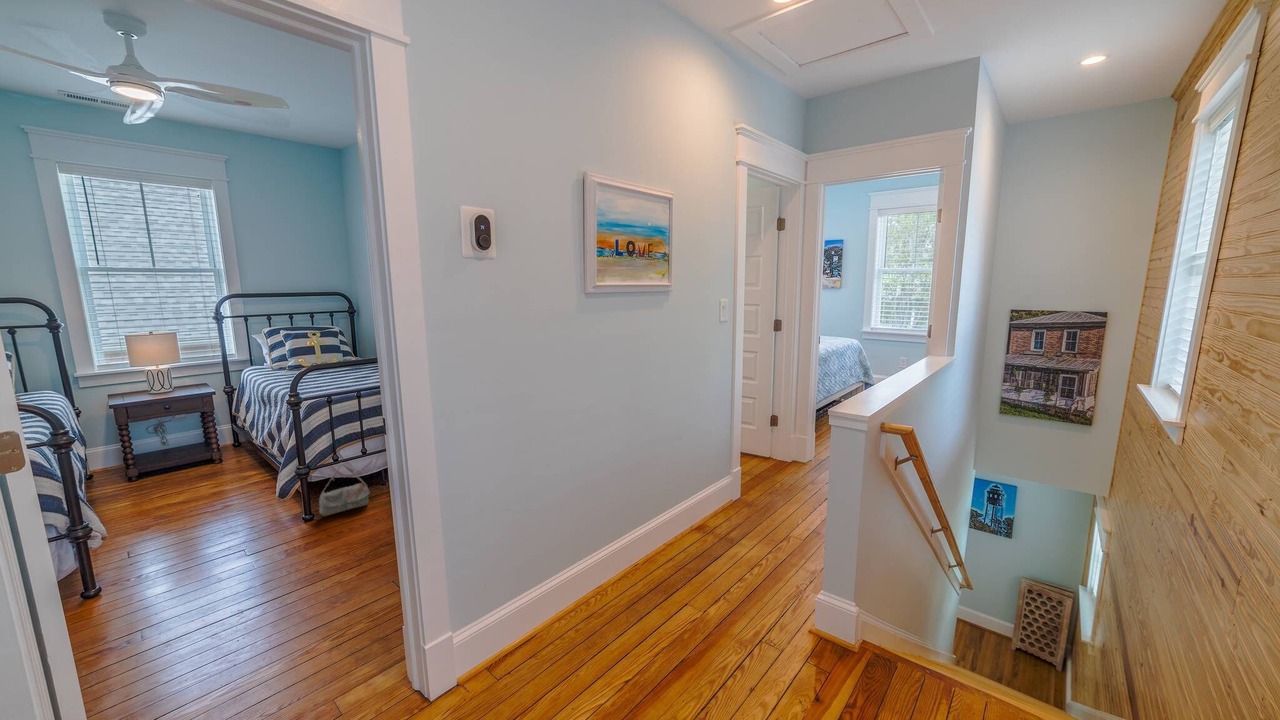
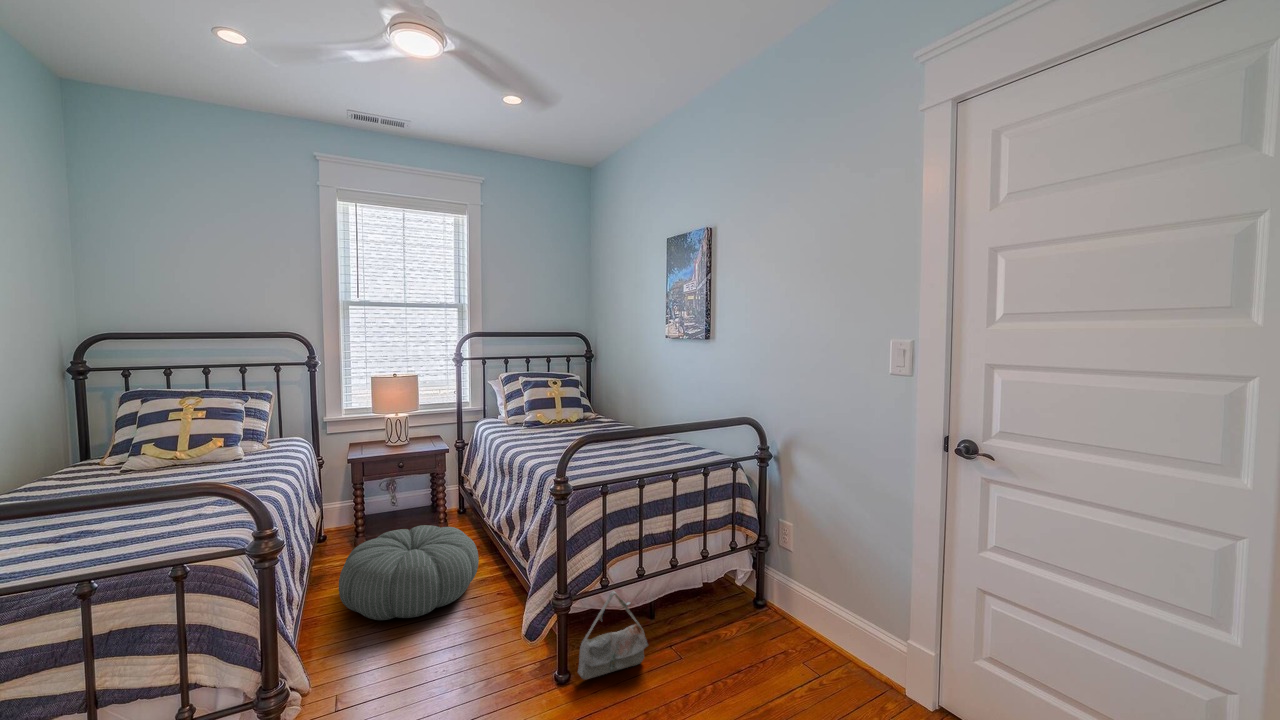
pouf: none [120,448,248,512] -> present [339,525,479,620]

